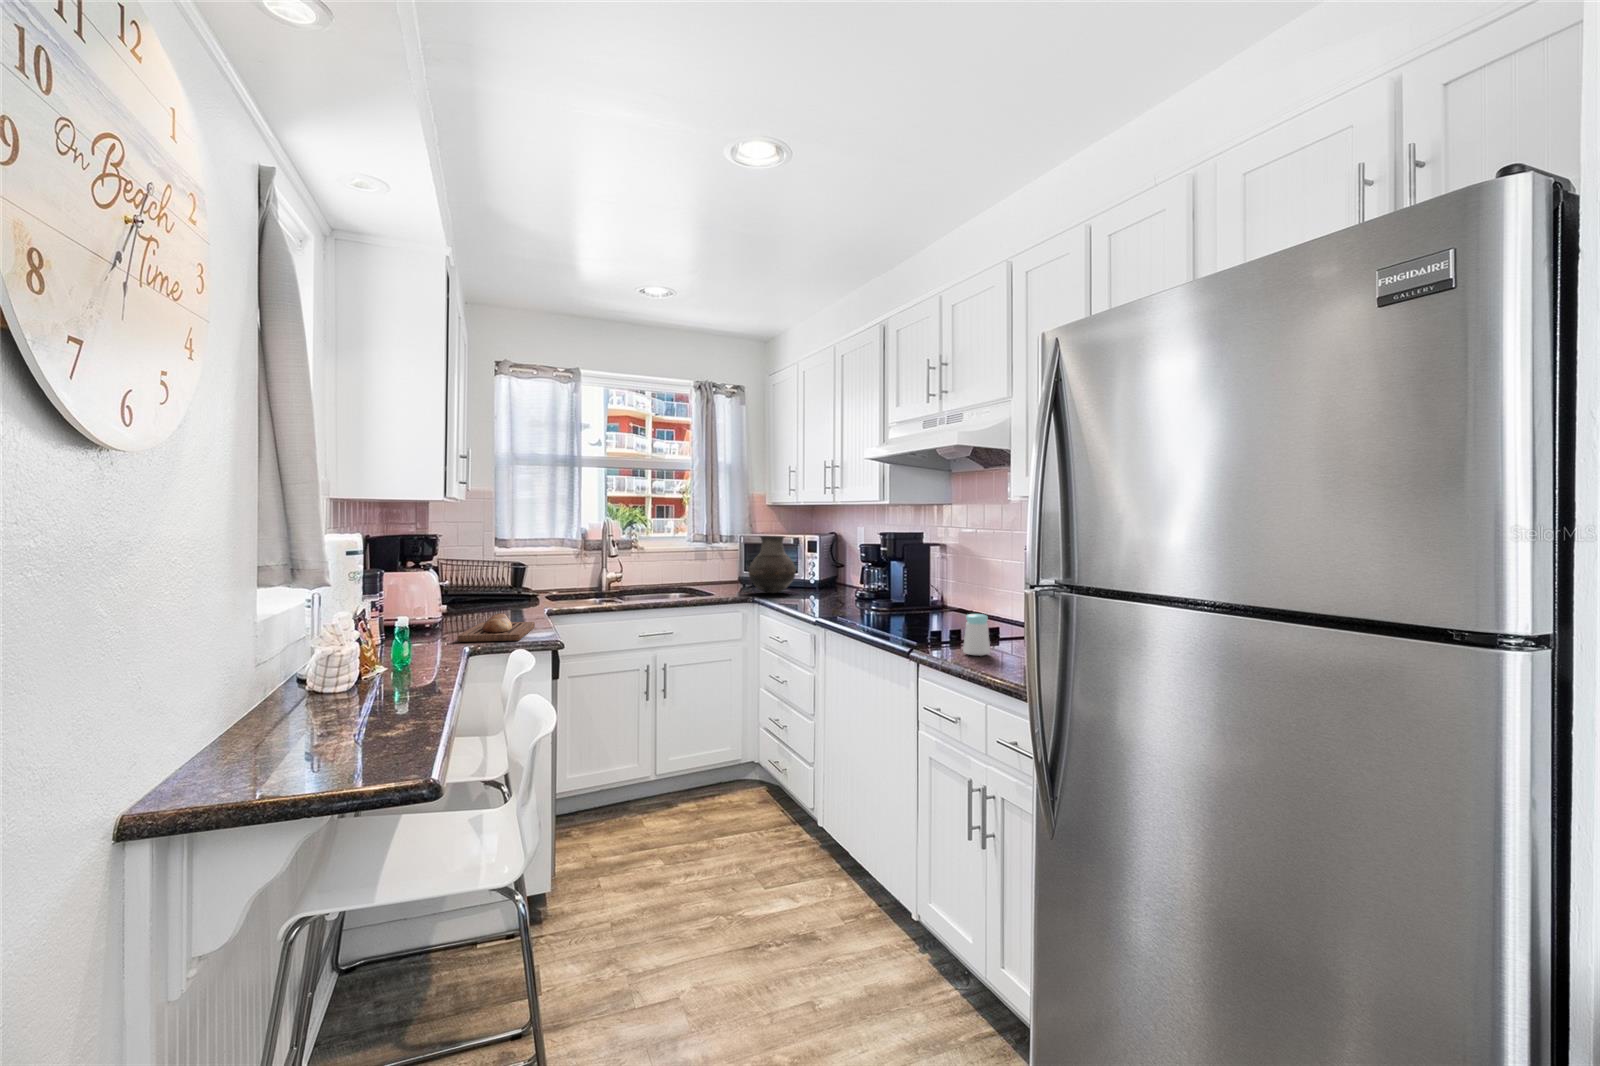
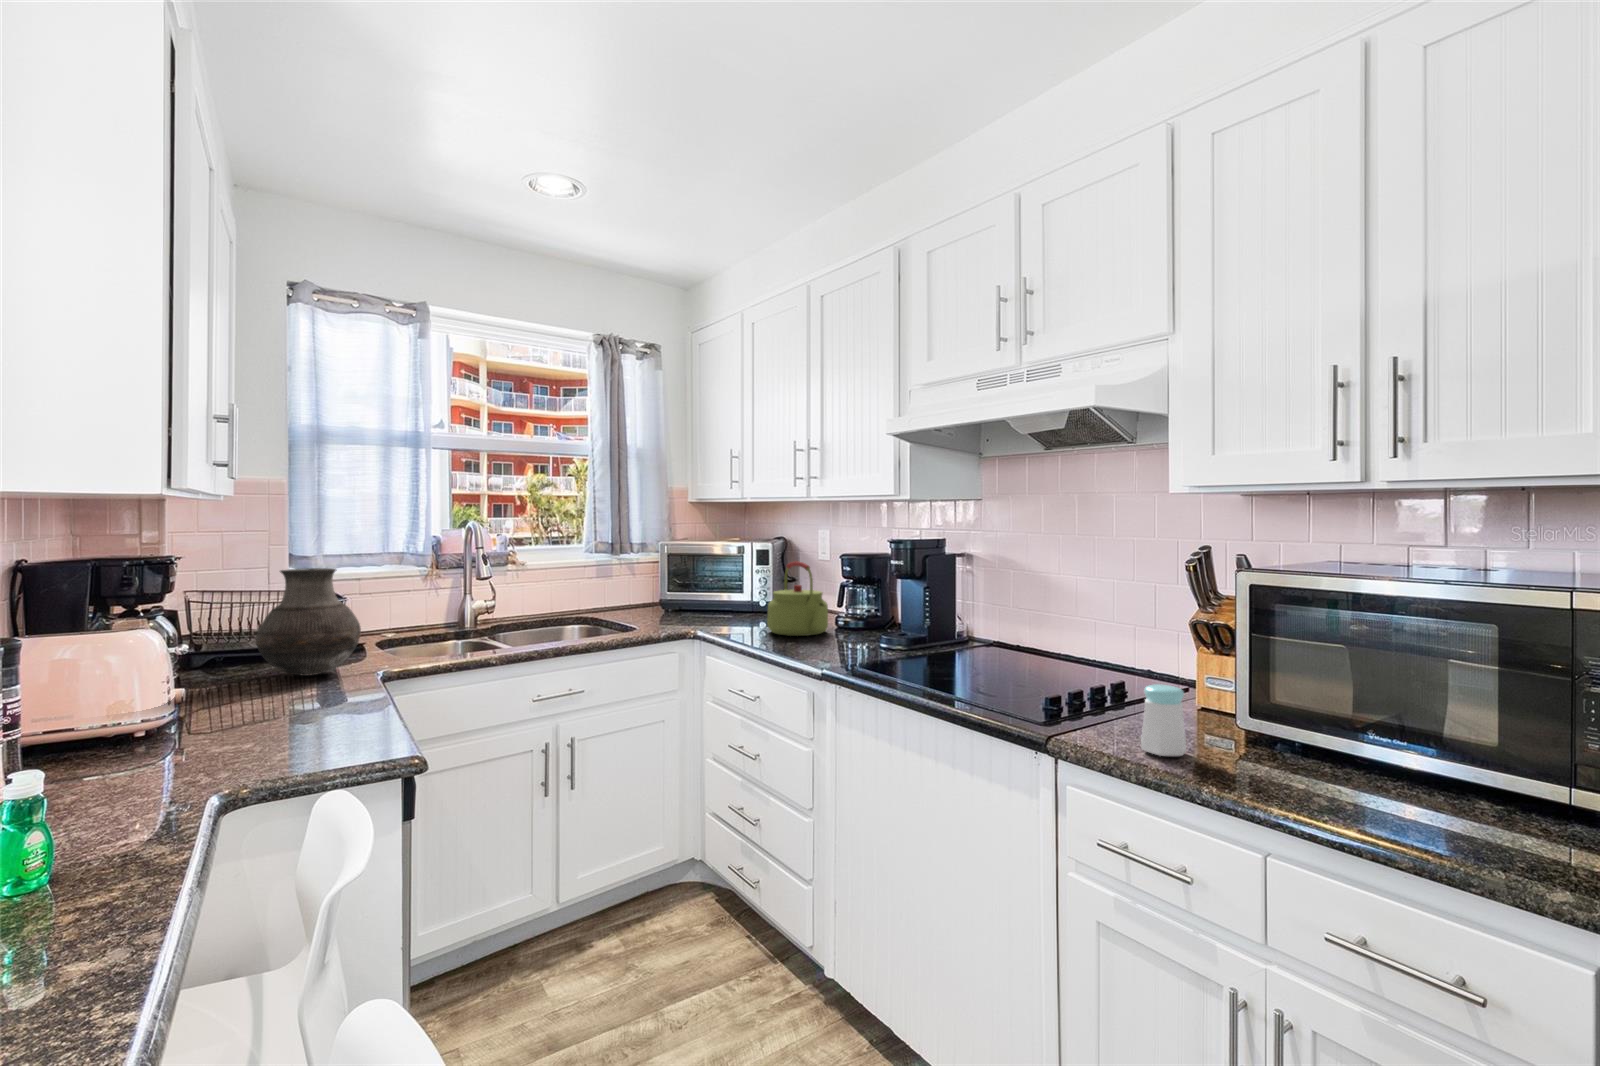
vase: present [748,536,796,593] -> present [256,568,361,676]
kettle: none [803,548,847,601] -> present [767,561,828,636]
bread loaf: present [457,614,535,642] -> none [200,697,362,771]

